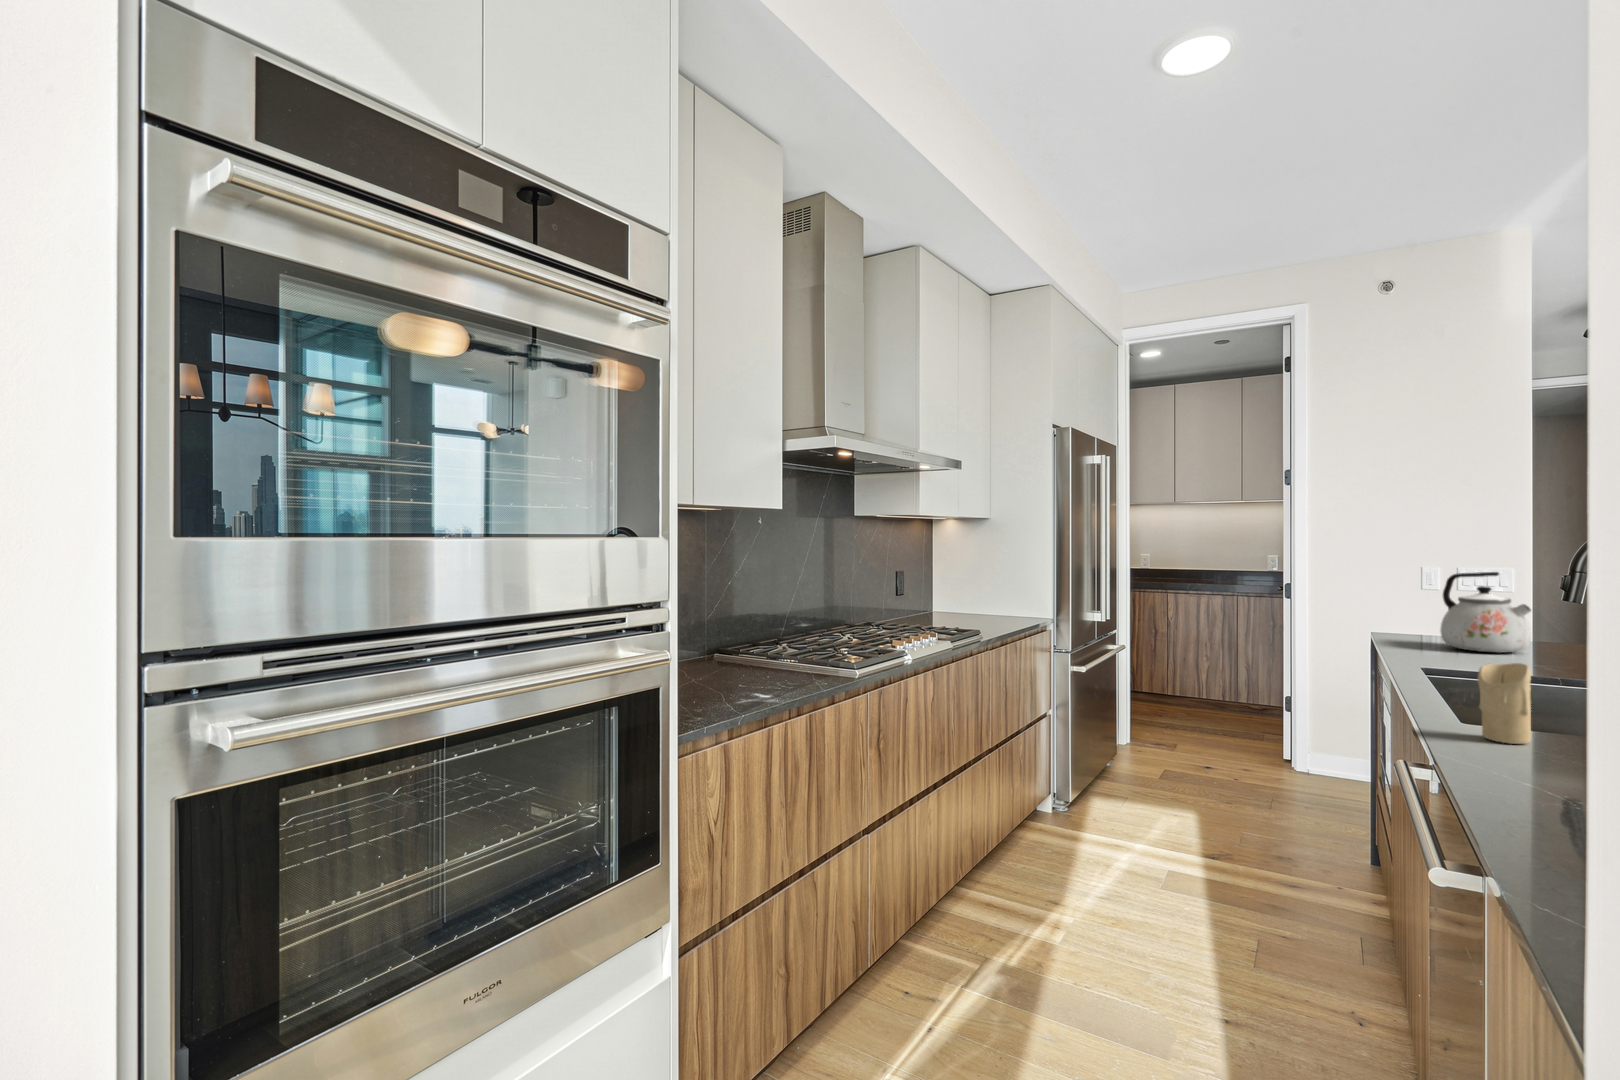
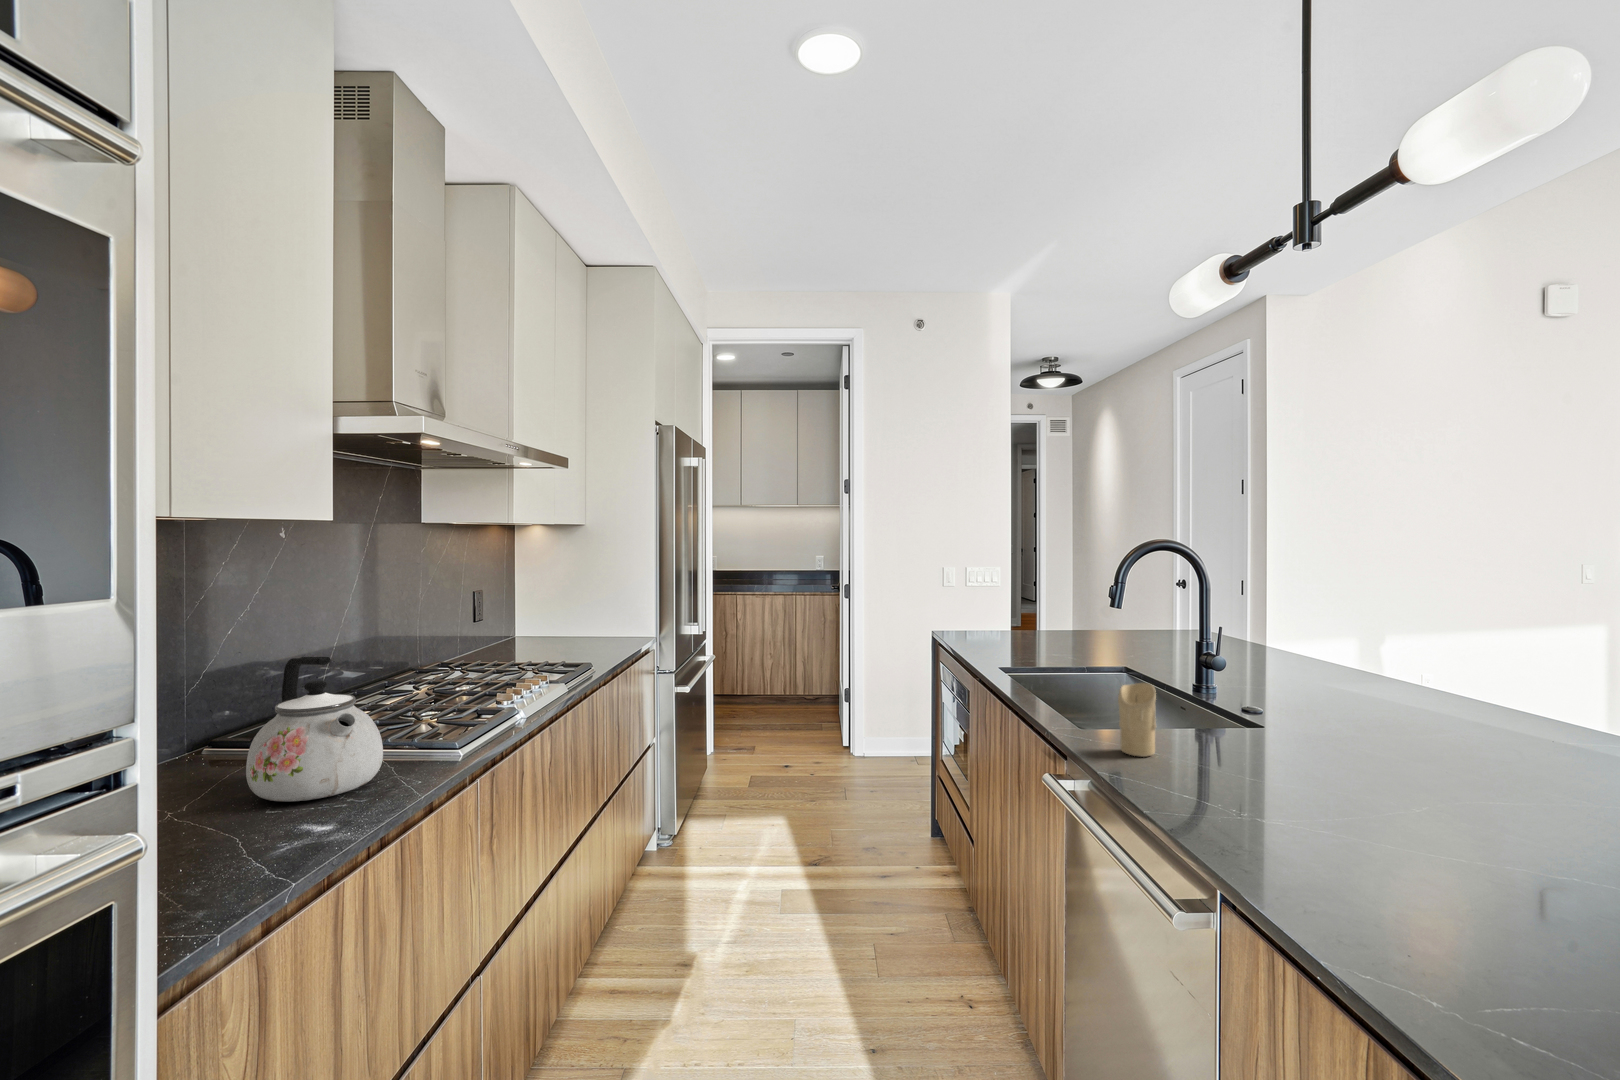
kettle: present [1440,572,1532,653] -> present [246,657,383,801]

